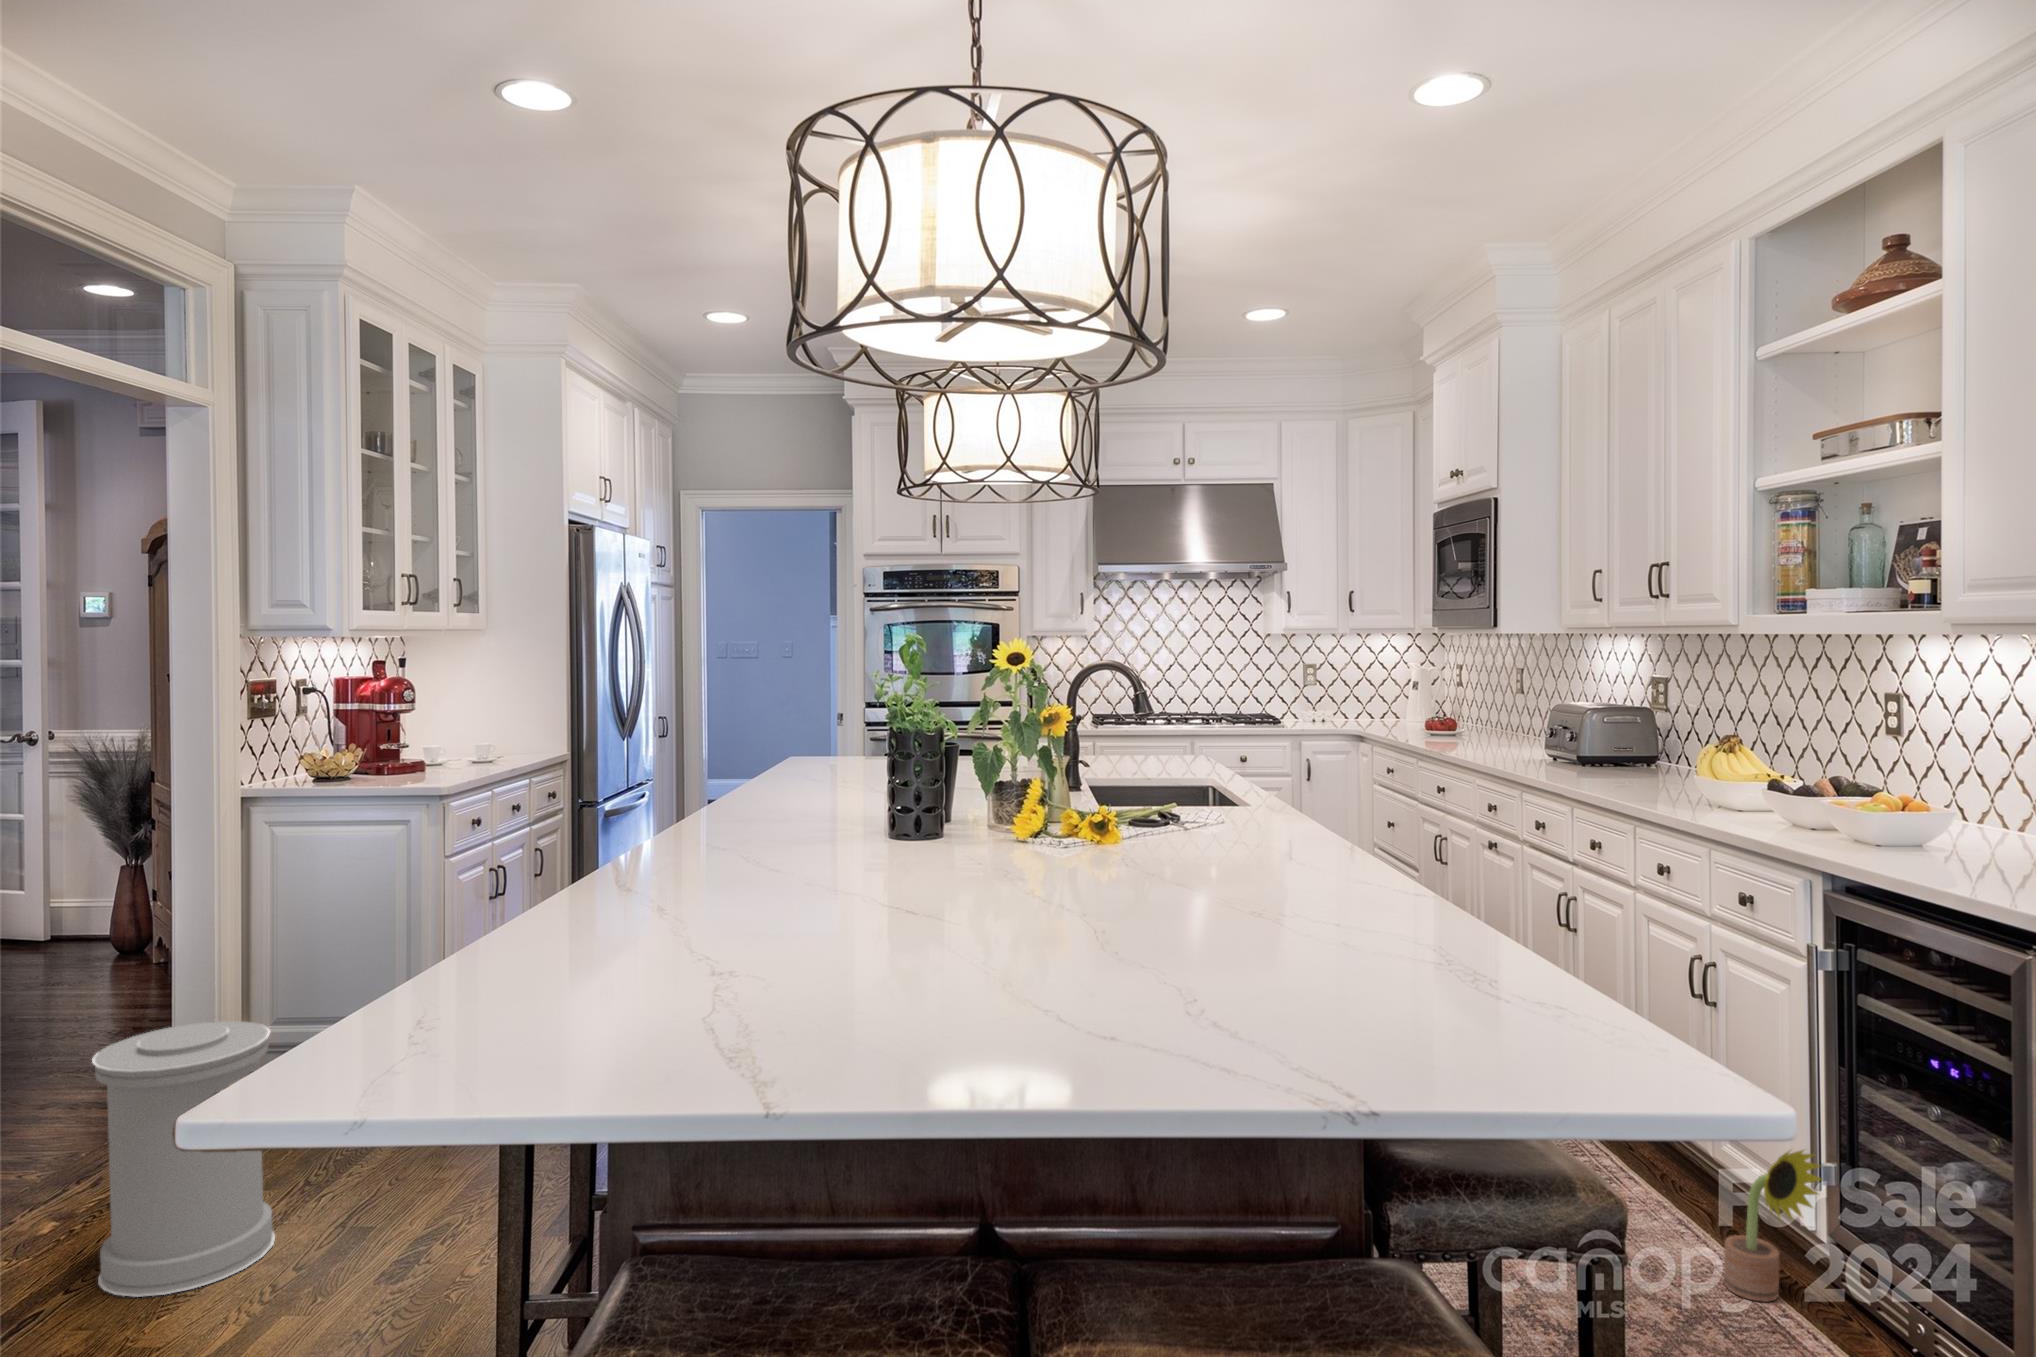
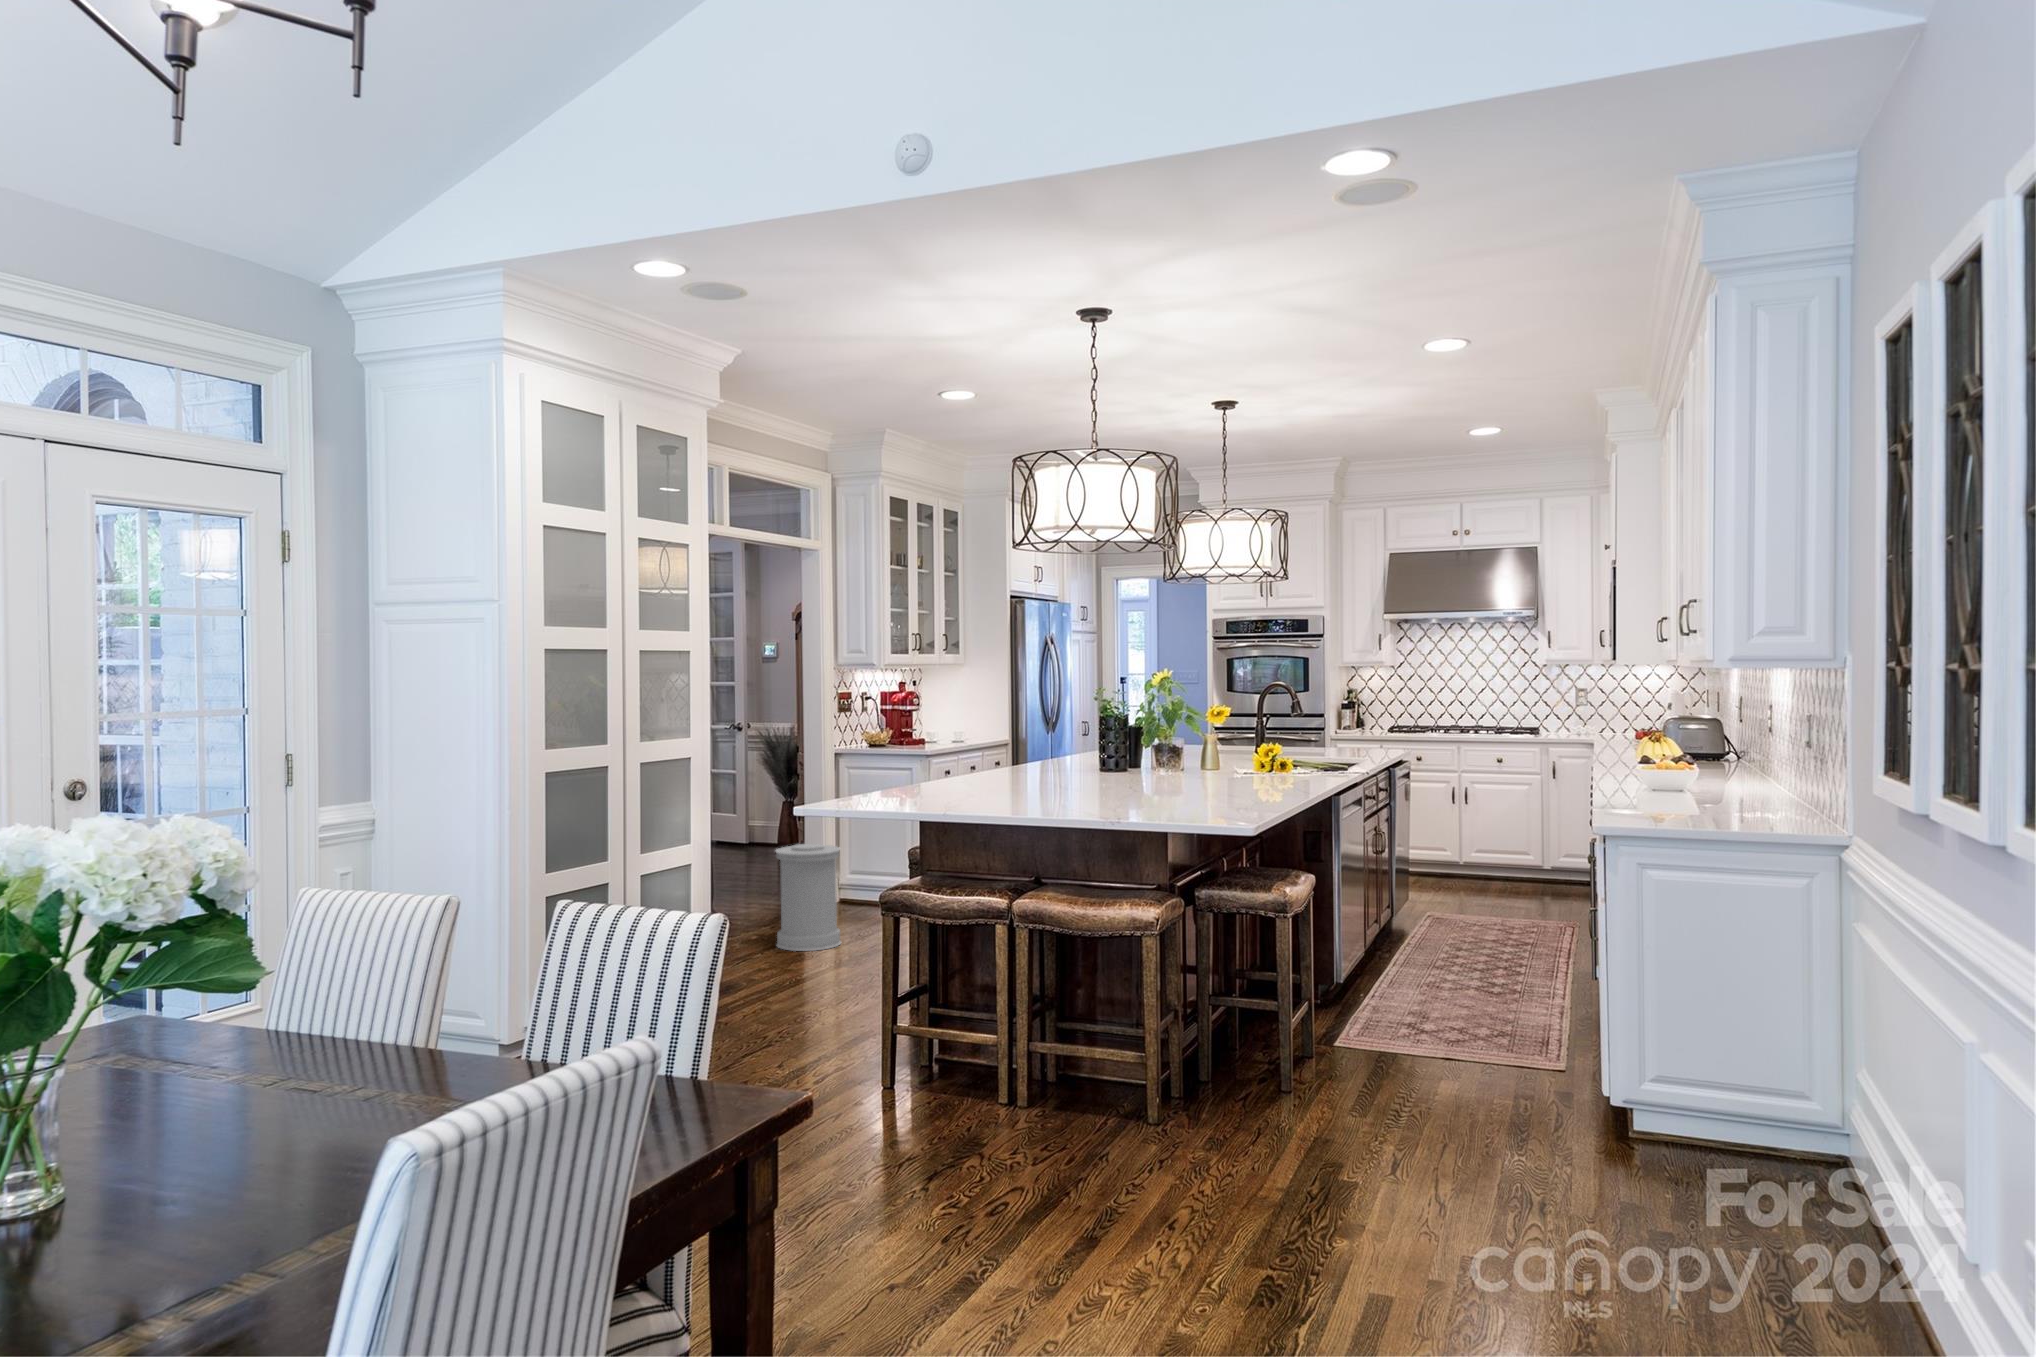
decorative plant: present [1724,1150,1821,1302] -> none [1497,944,1543,1029]

